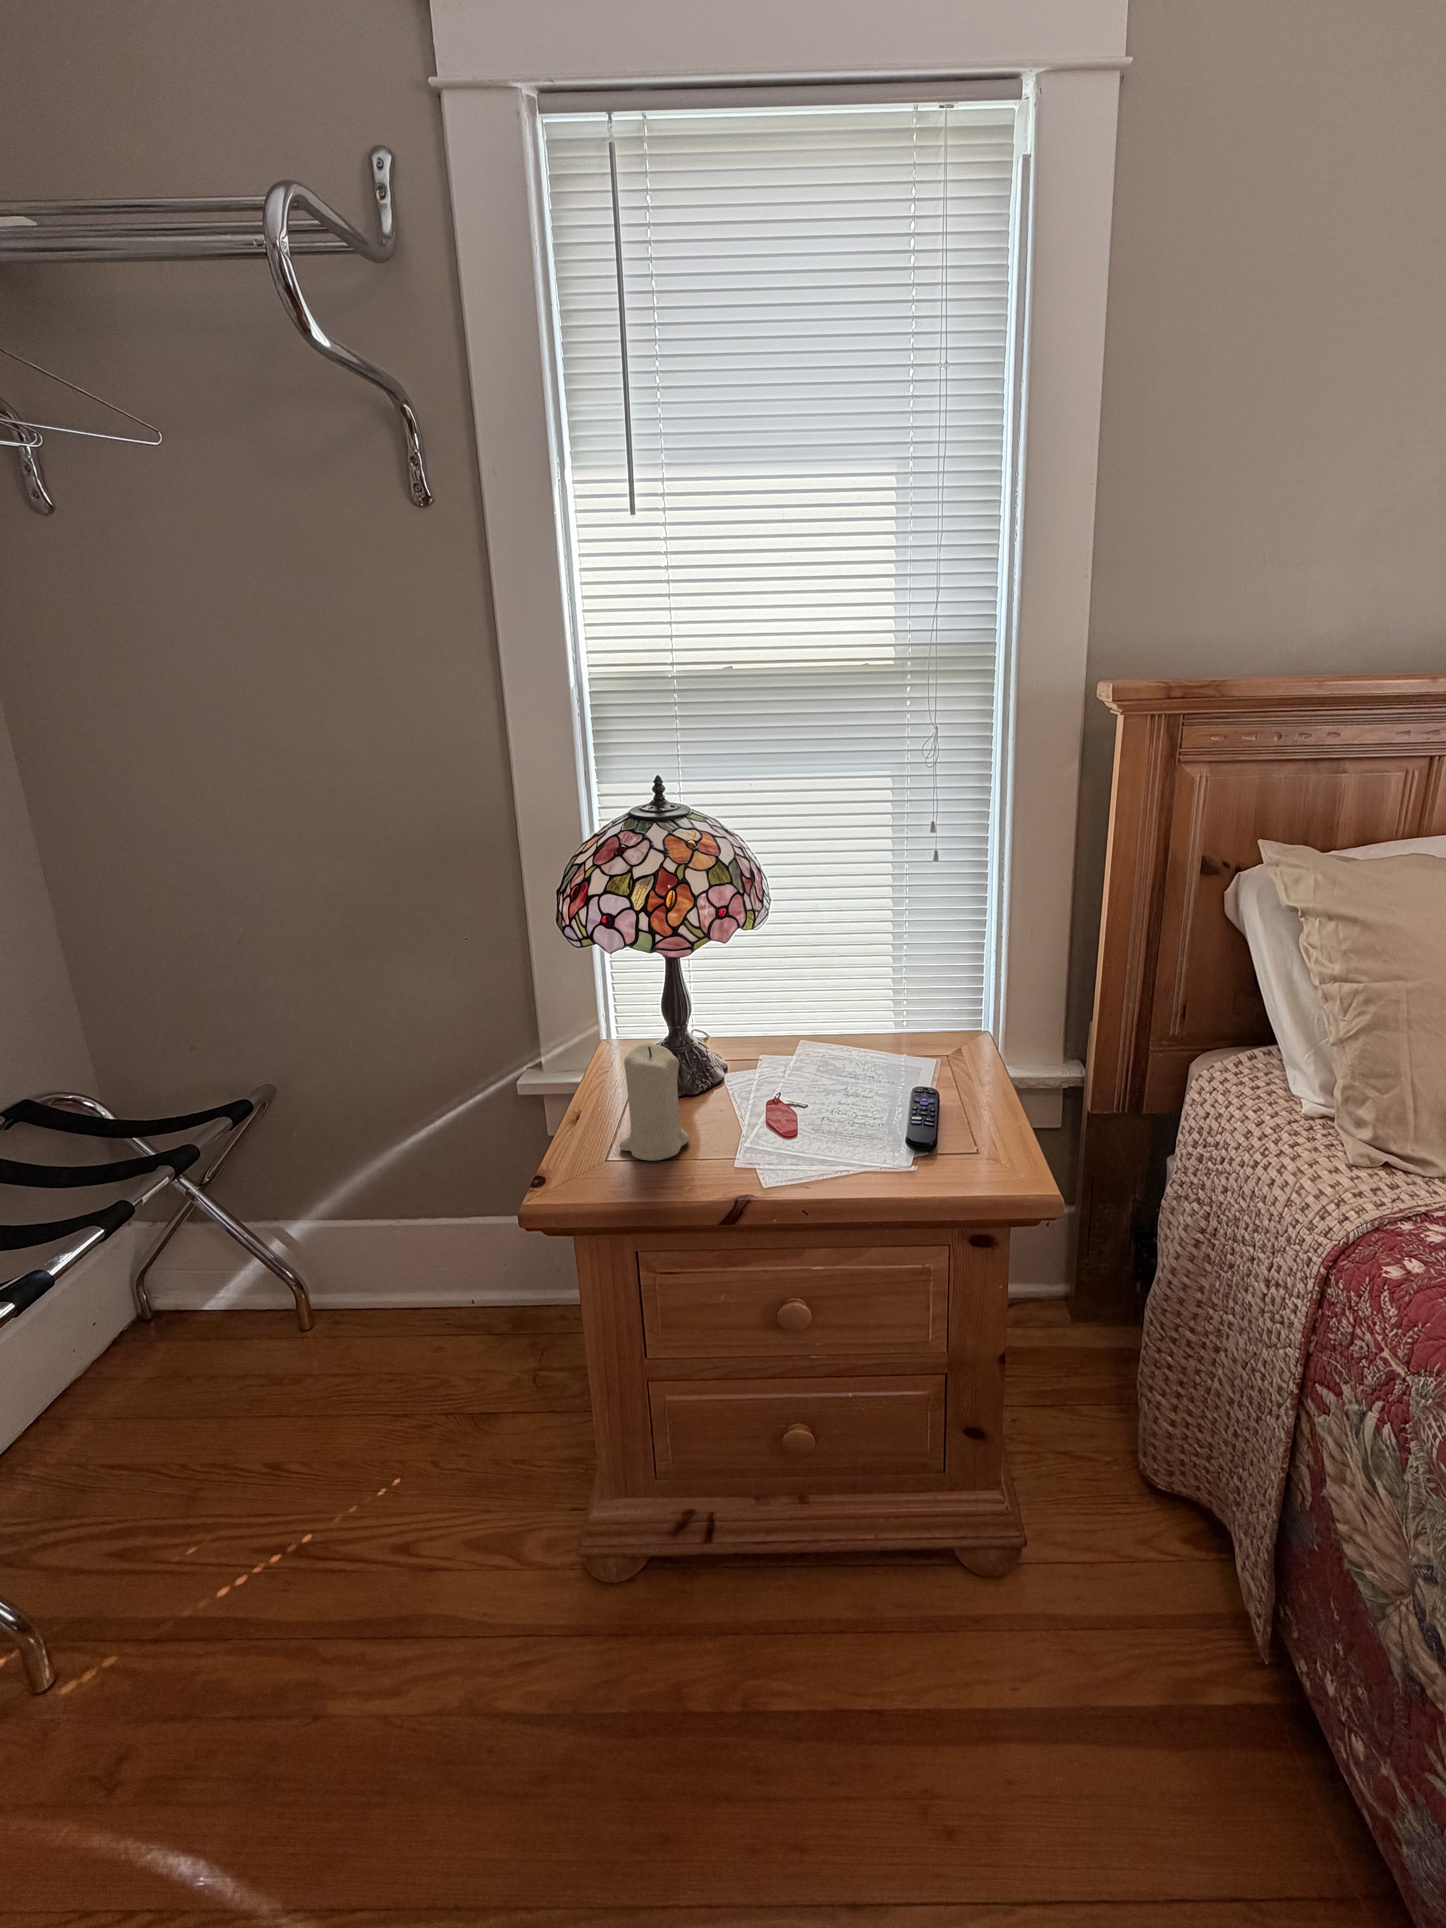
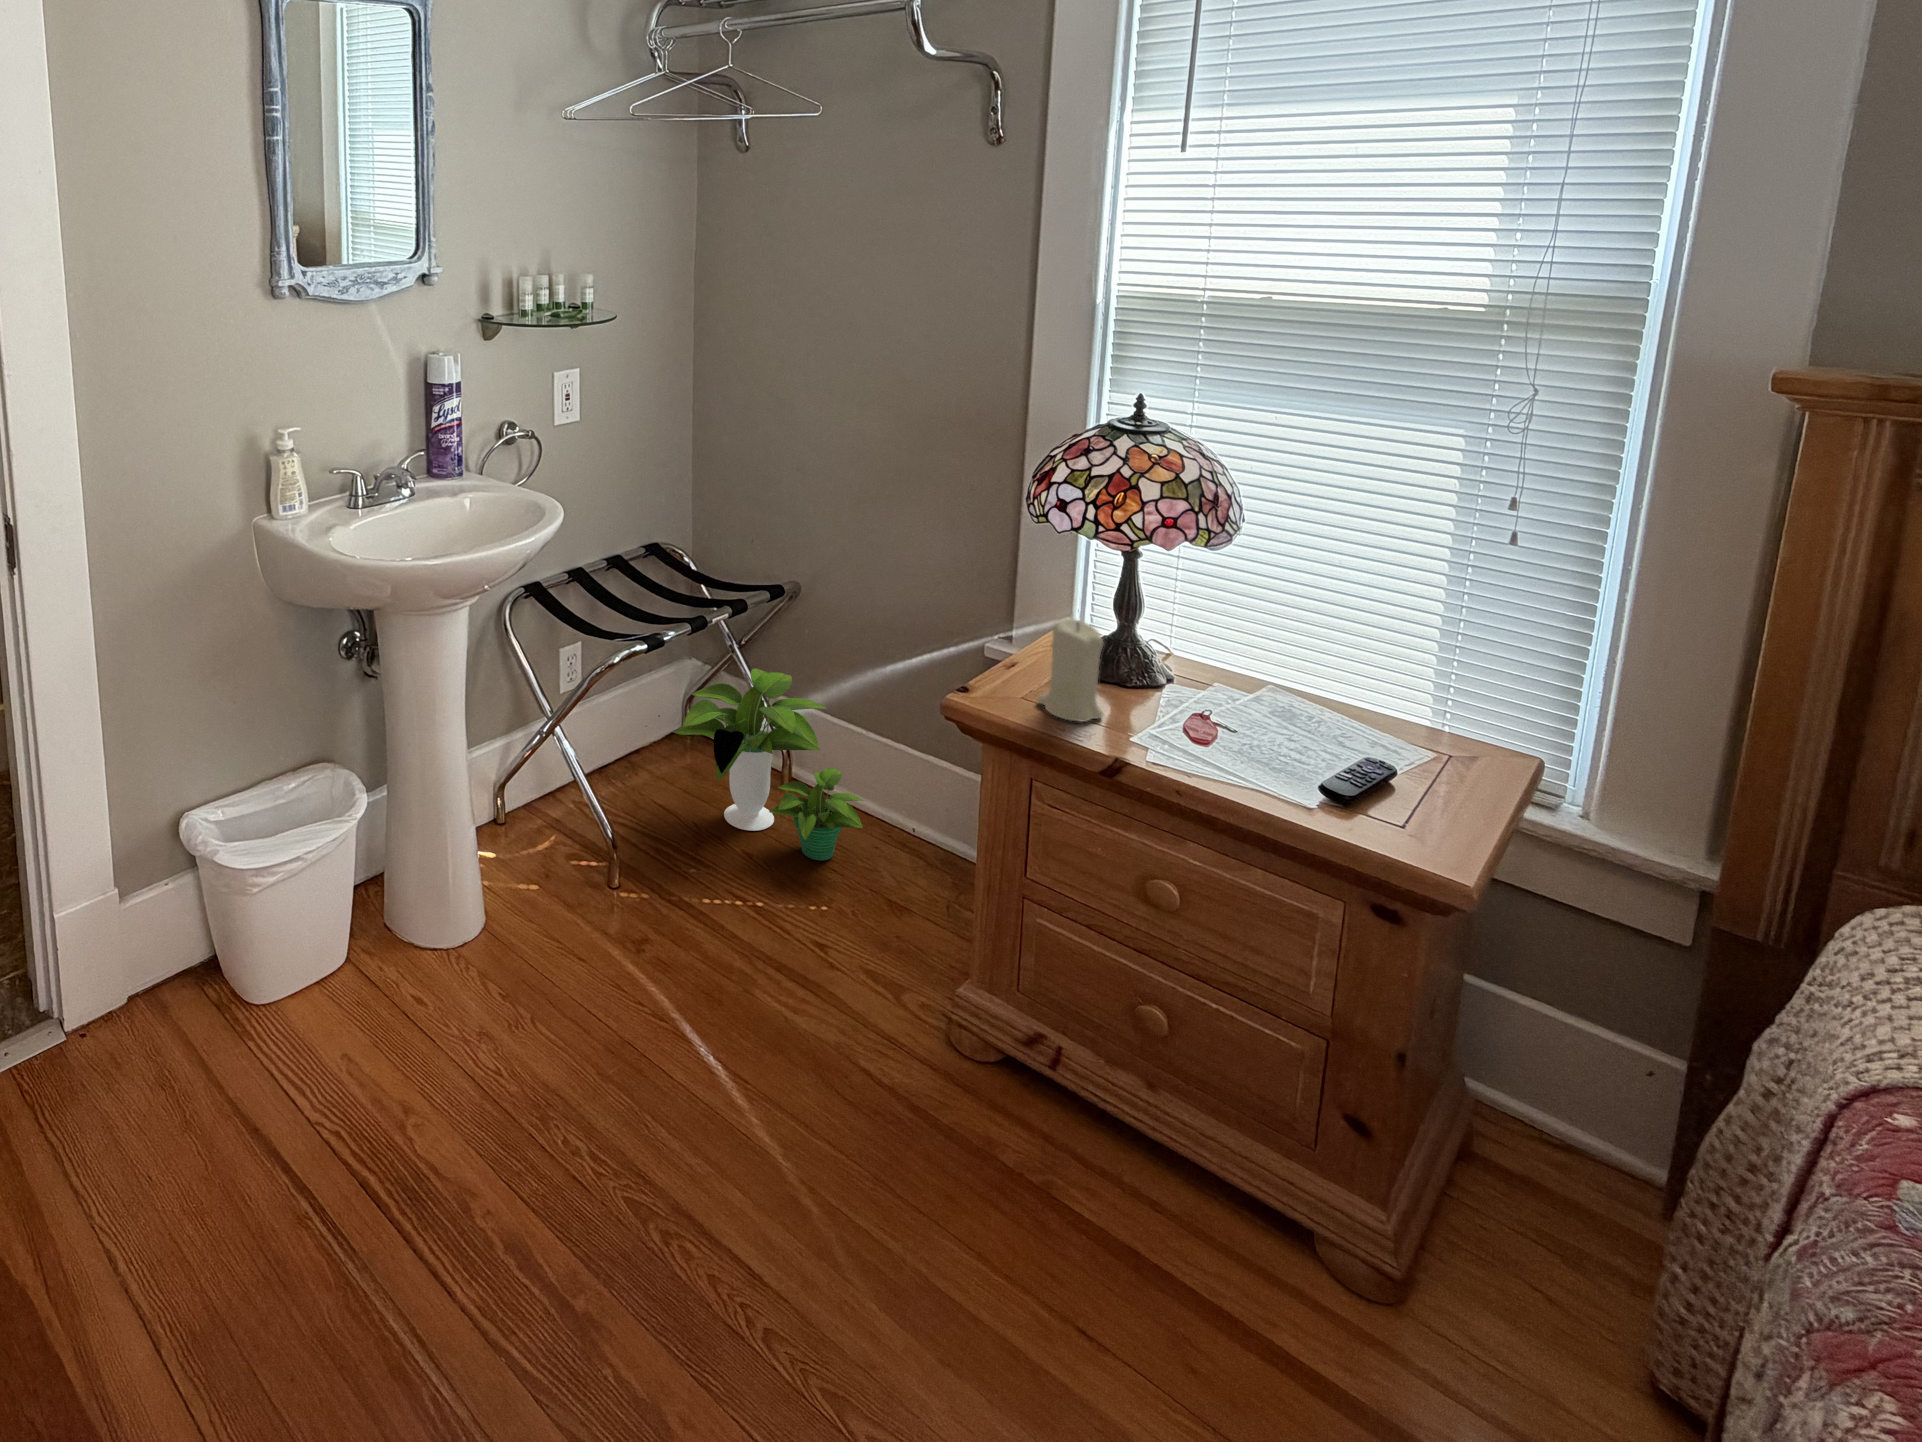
potted plant: none [125,1199,421,1425] -> present [675,668,864,861]

